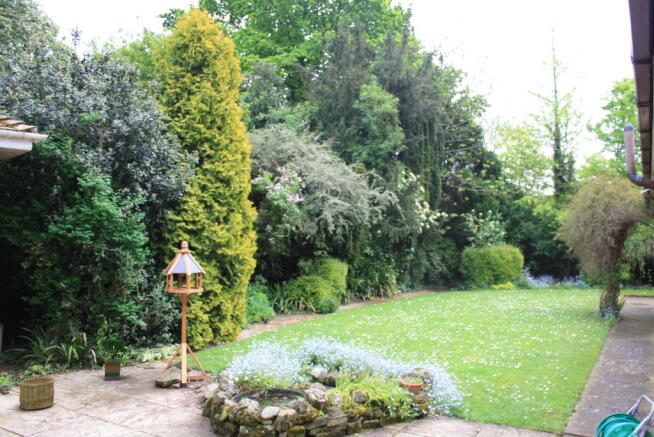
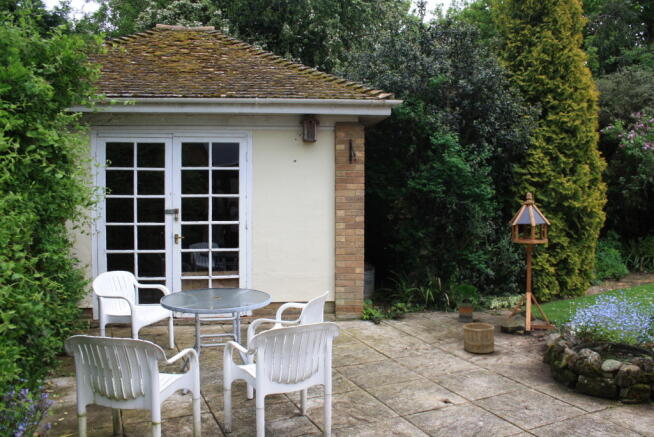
wooden bucket: present [19,377,55,410] -> present [462,323,495,353]

